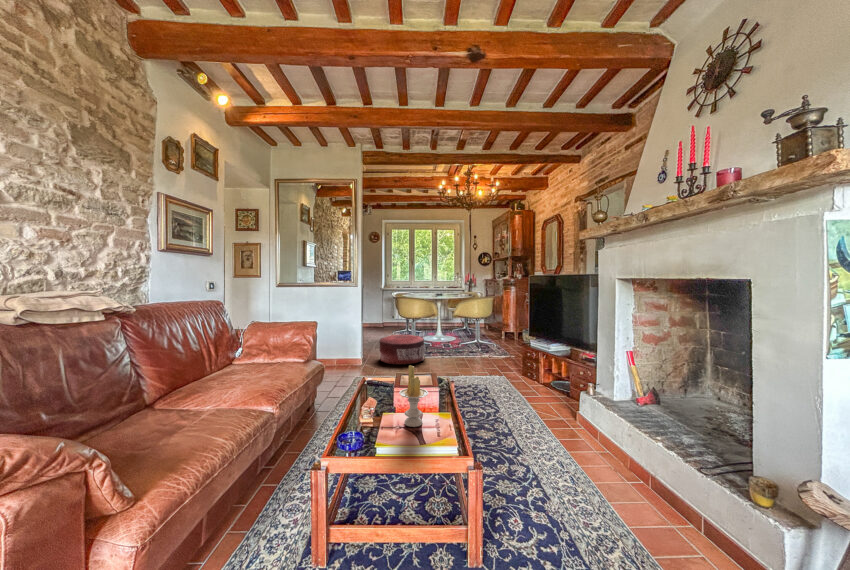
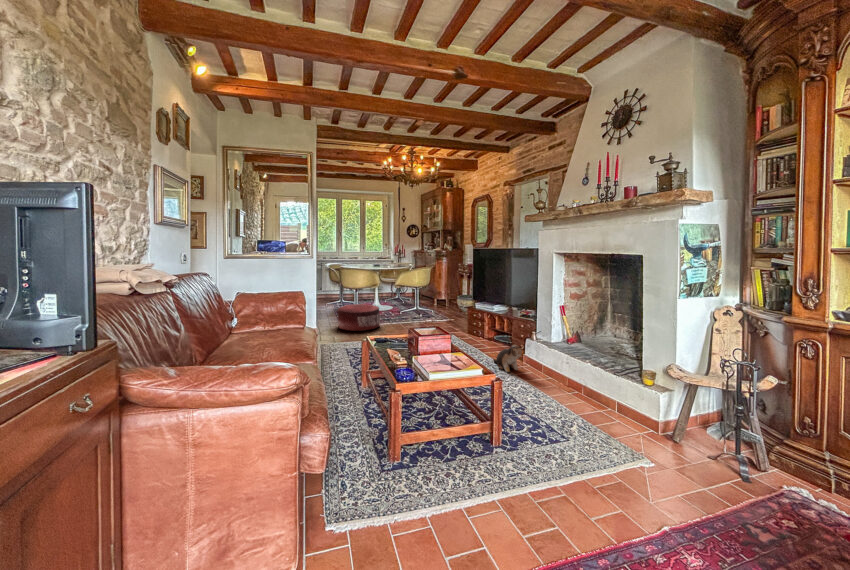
candle: present [399,365,428,427] -> none [434,317,455,359]
plush toy: none [534,402,568,440] -> present [494,345,524,372]

